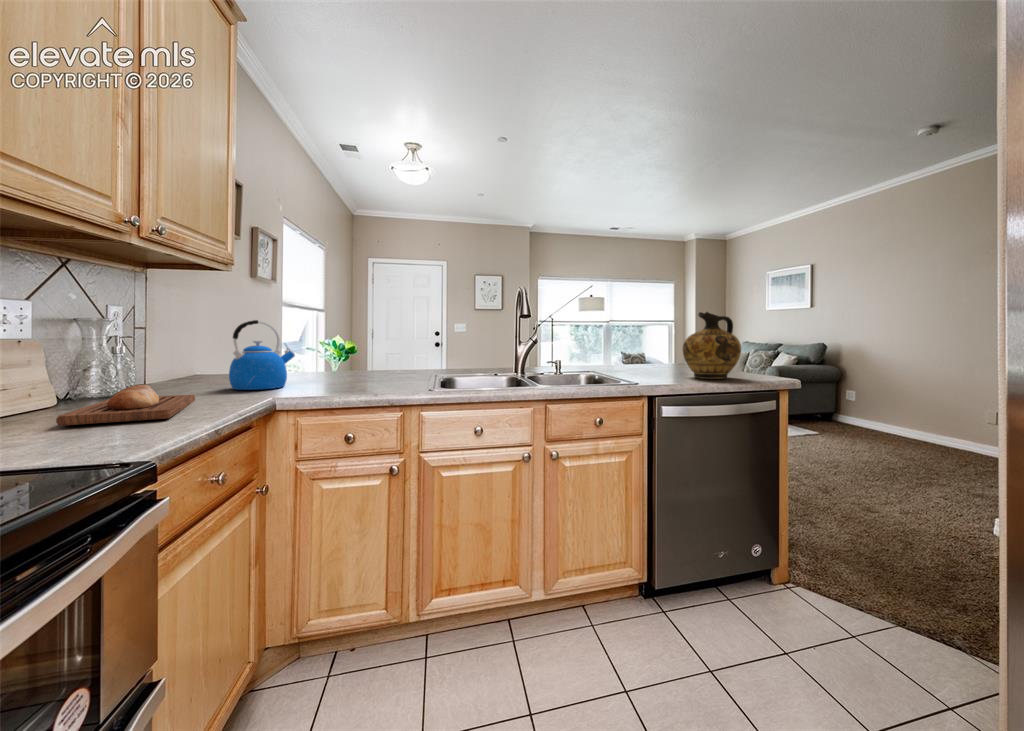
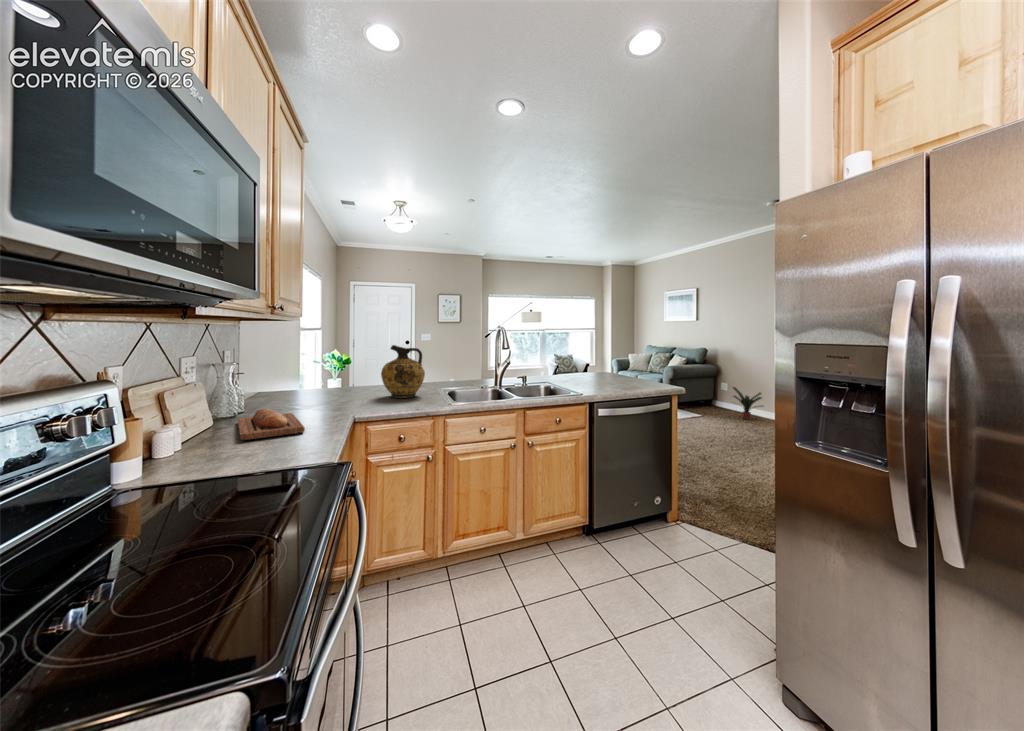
ceramic jug: present [683,312,741,379] -> present [381,345,425,398]
kettle: present [229,320,295,390] -> none [302,356,344,407]
potted plant: none [864,393,917,438] -> present [733,387,763,419]

